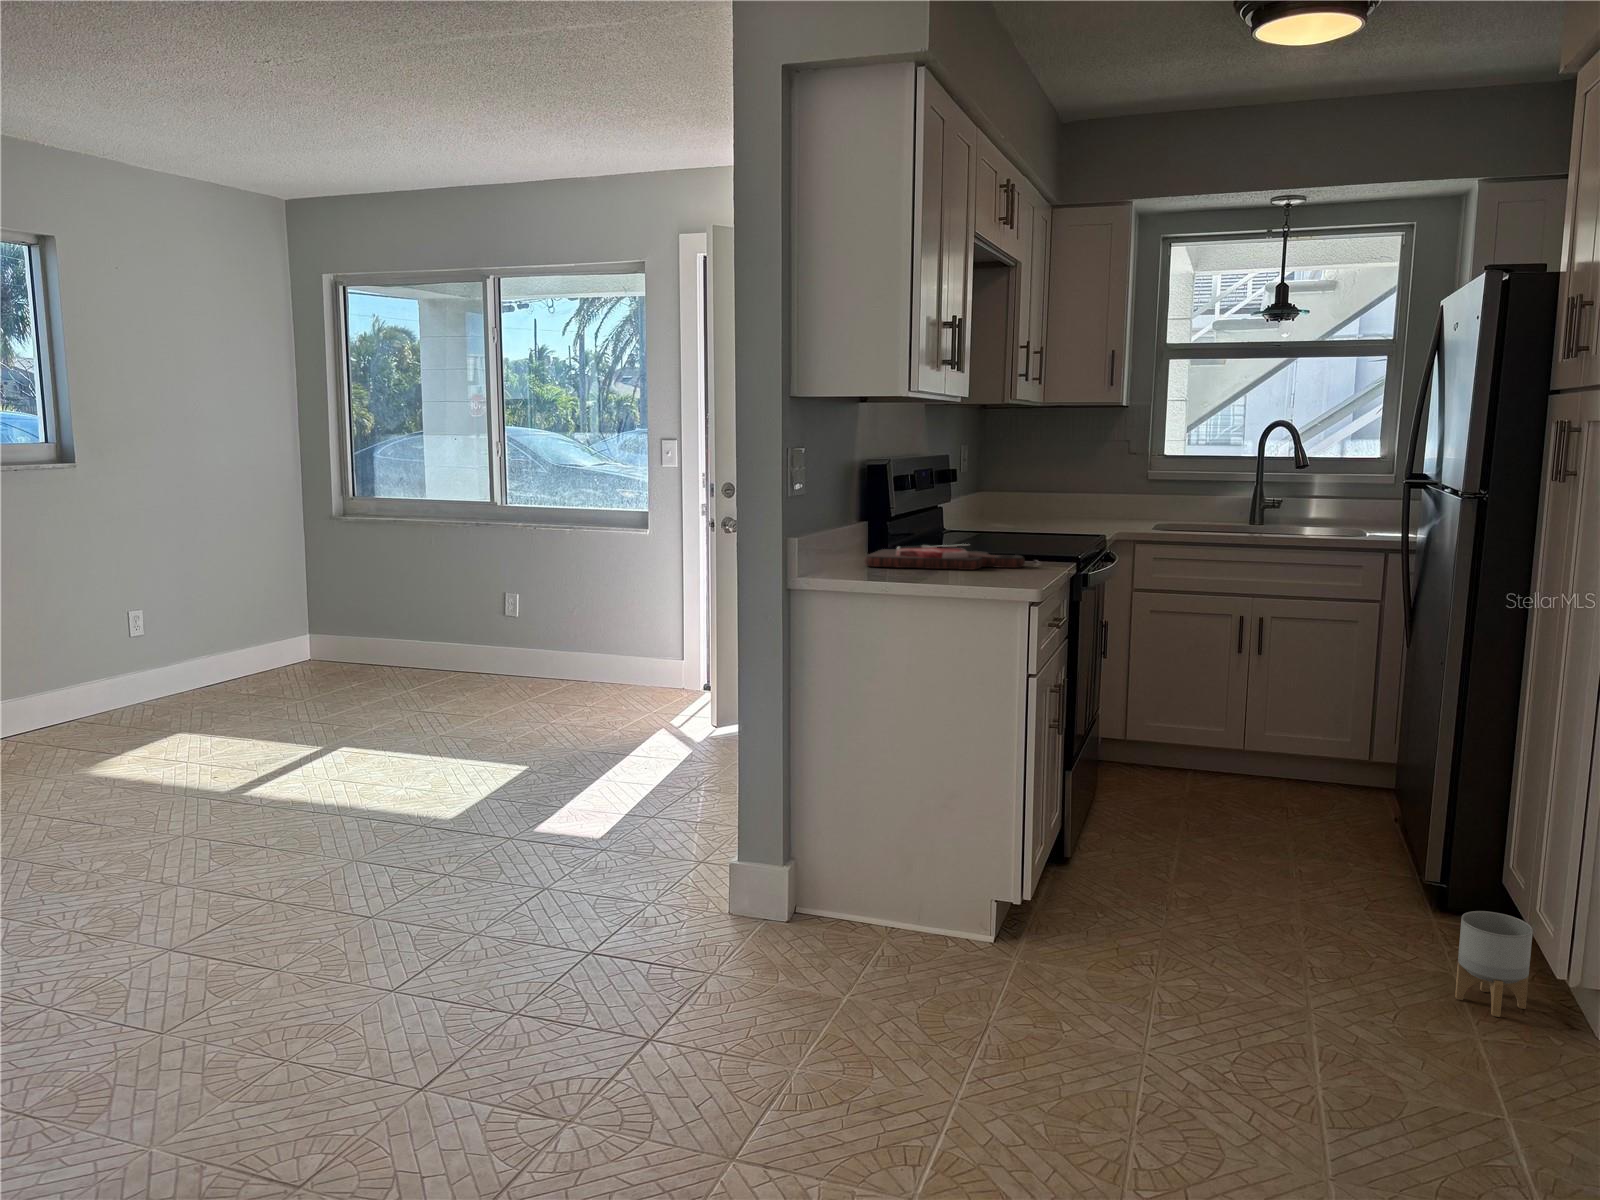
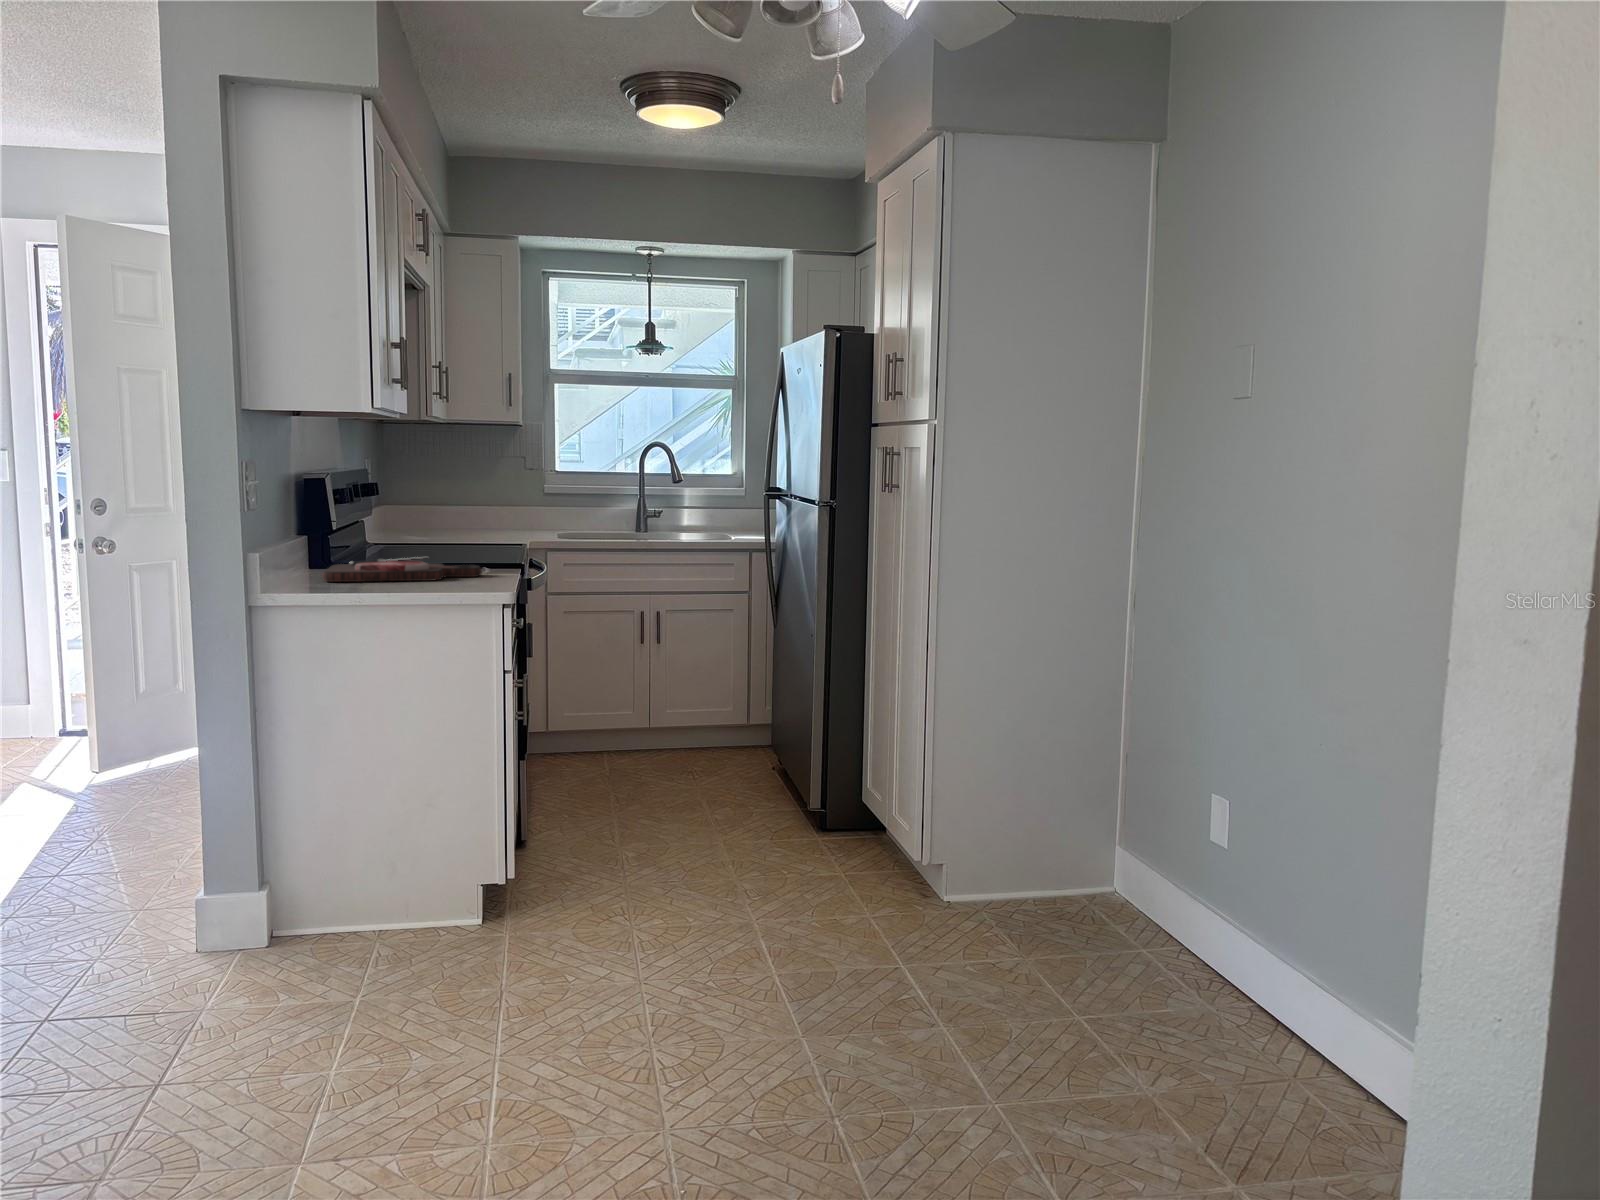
planter: present [1455,911,1533,1017] -> none [846,820,894,897]

